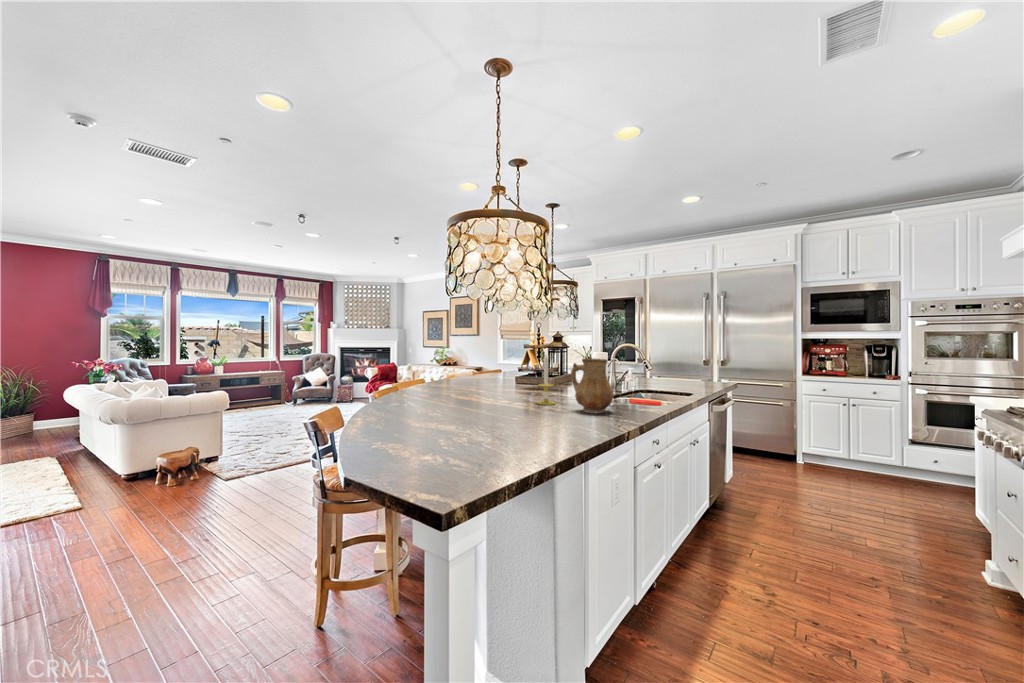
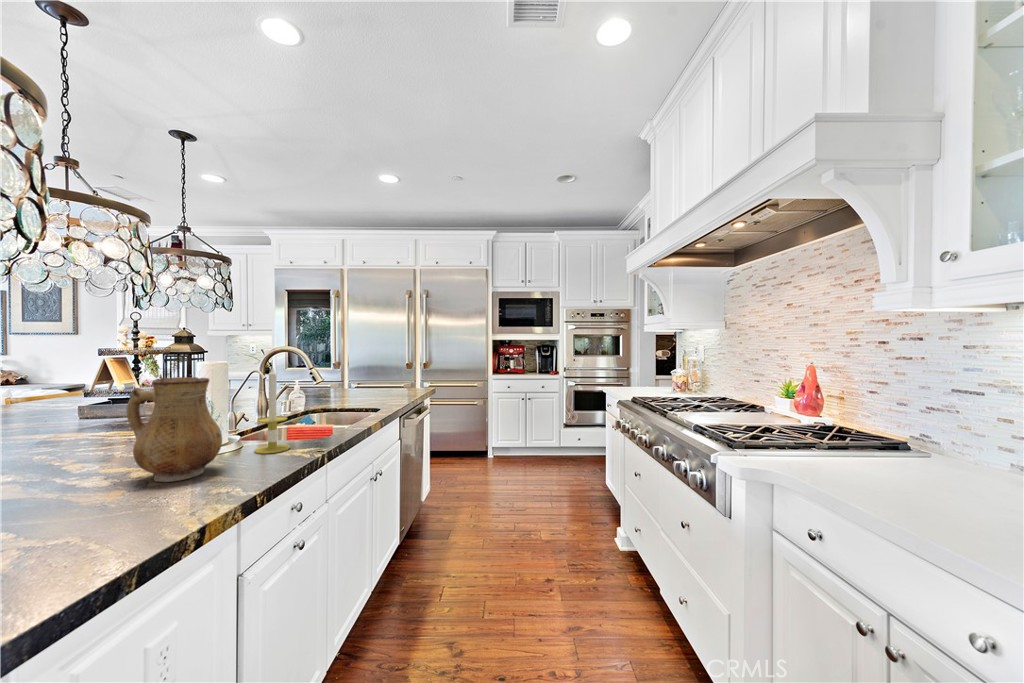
candle: present [537,354,555,405] -> present [254,367,290,454]

